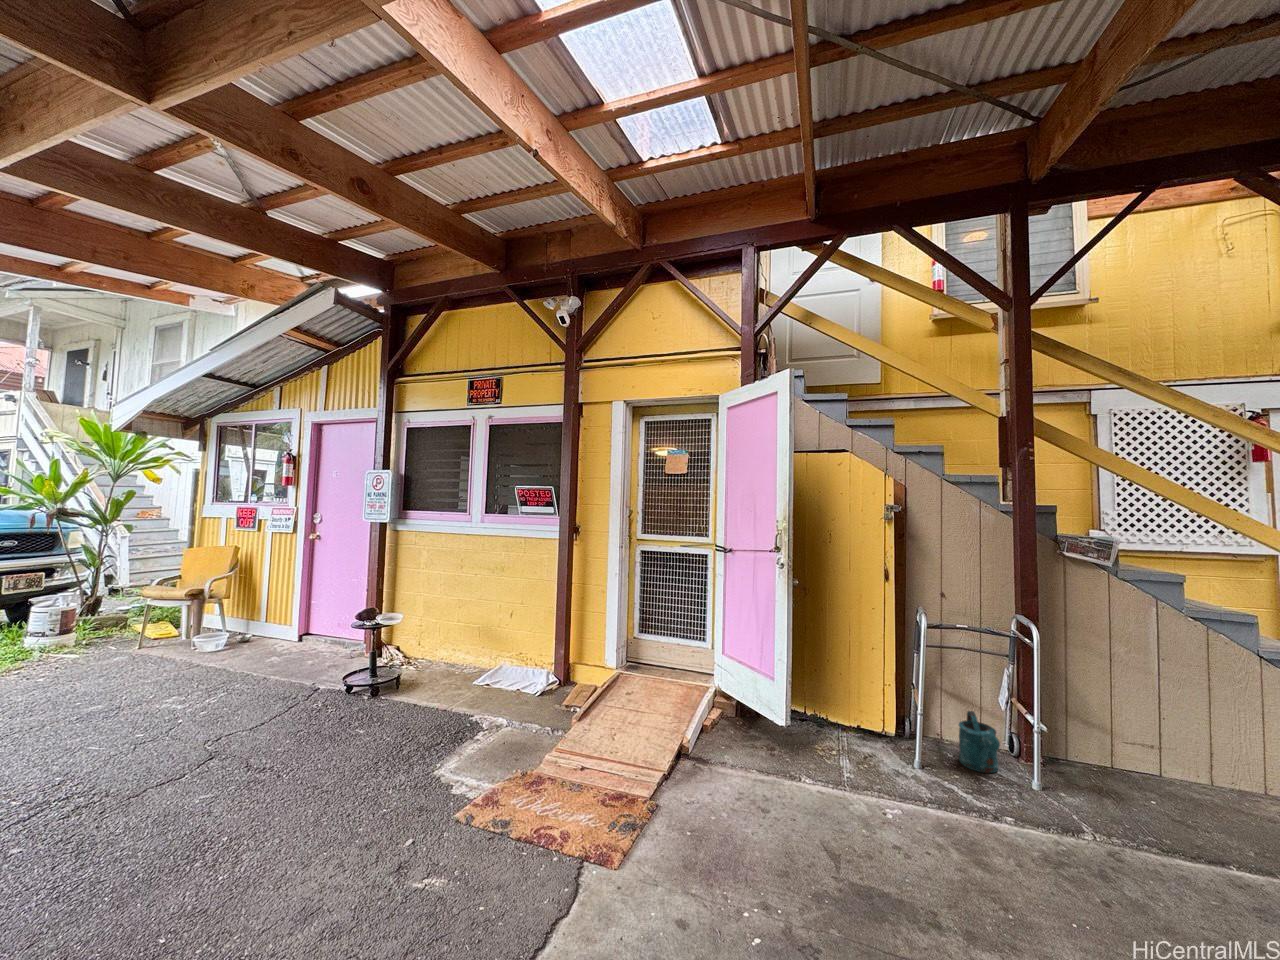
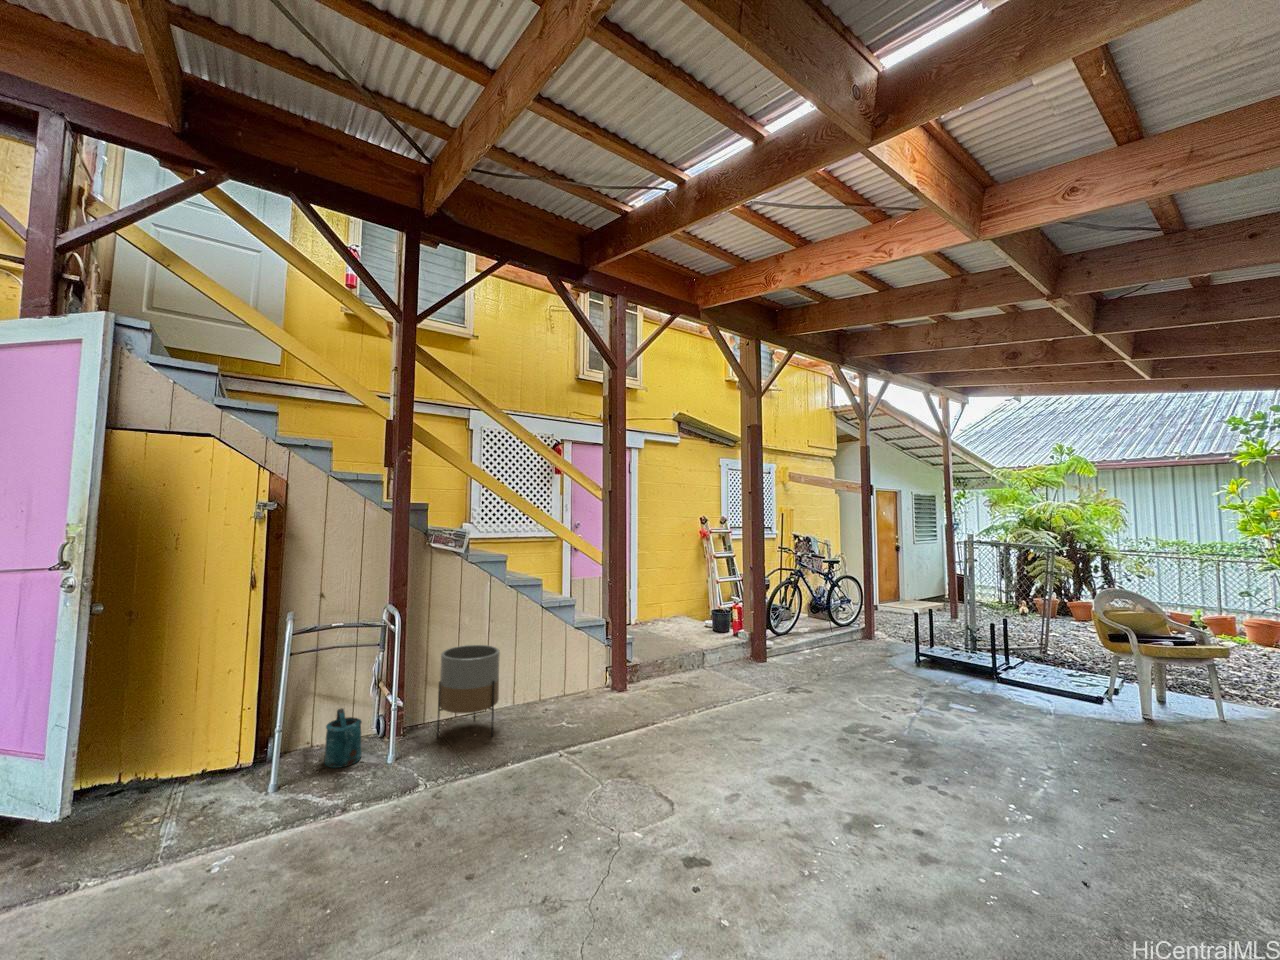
planter: none [1090,677,1189,810] -> present [437,645,500,738]

